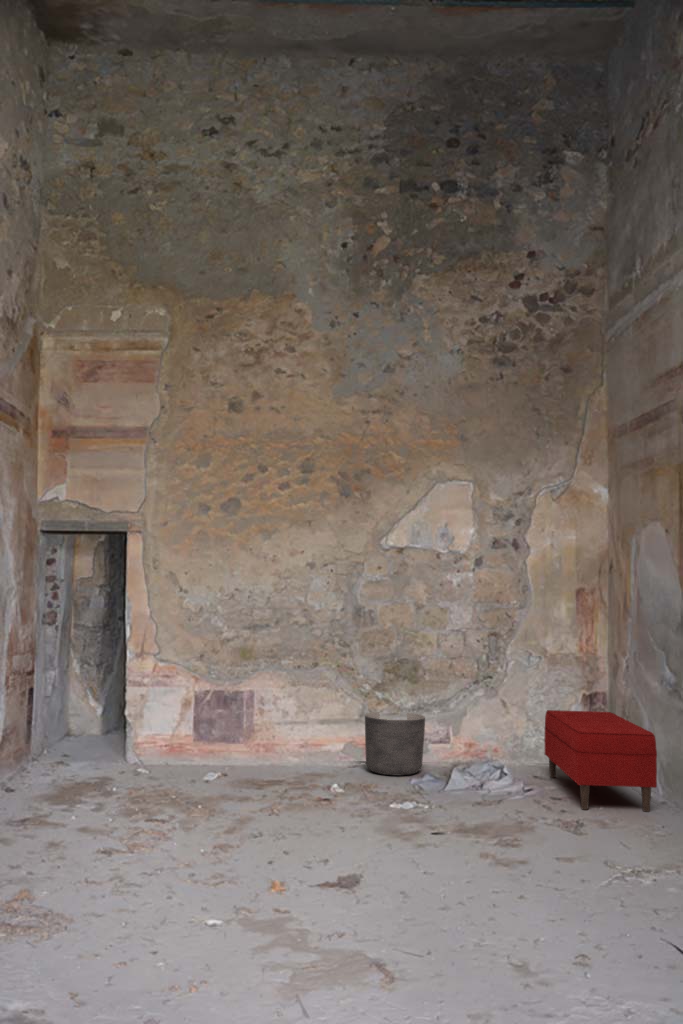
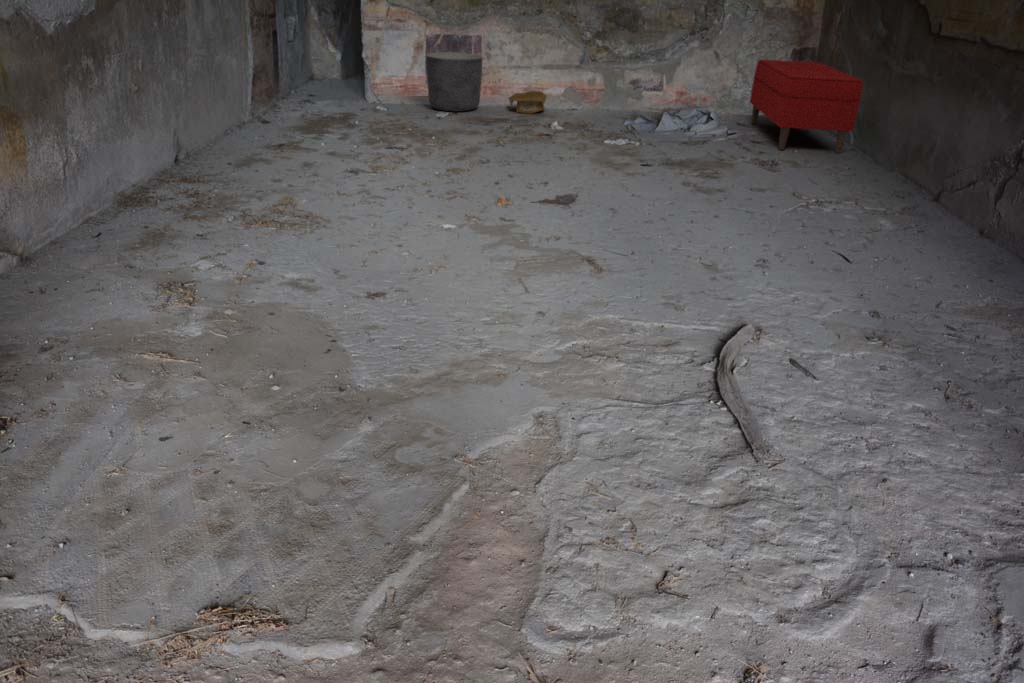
planter: present [365,712,425,776] -> present [426,52,483,111]
cardboard box: none [283,746,325,772] -> present [508,91,547,113]

